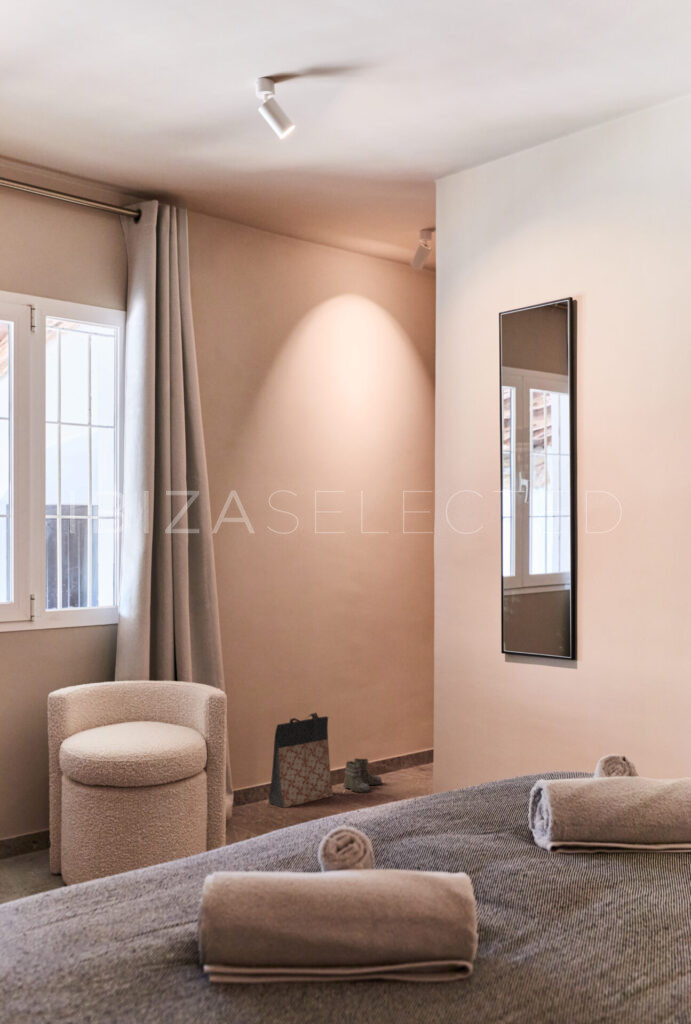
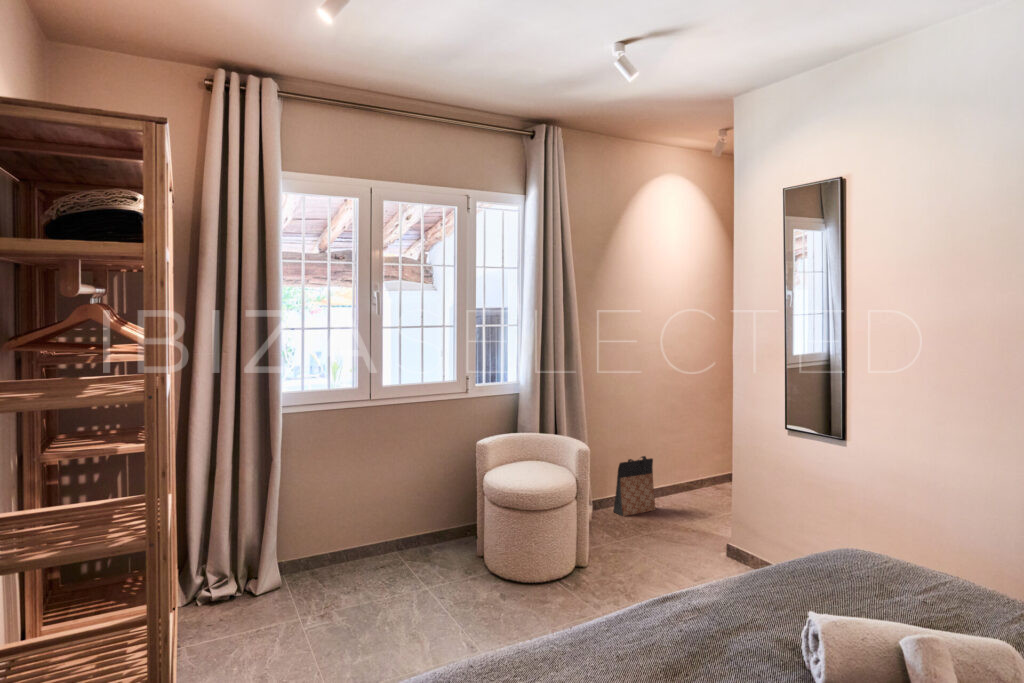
boots: present [343,758,382,793] -> none [662,486,689,510]

